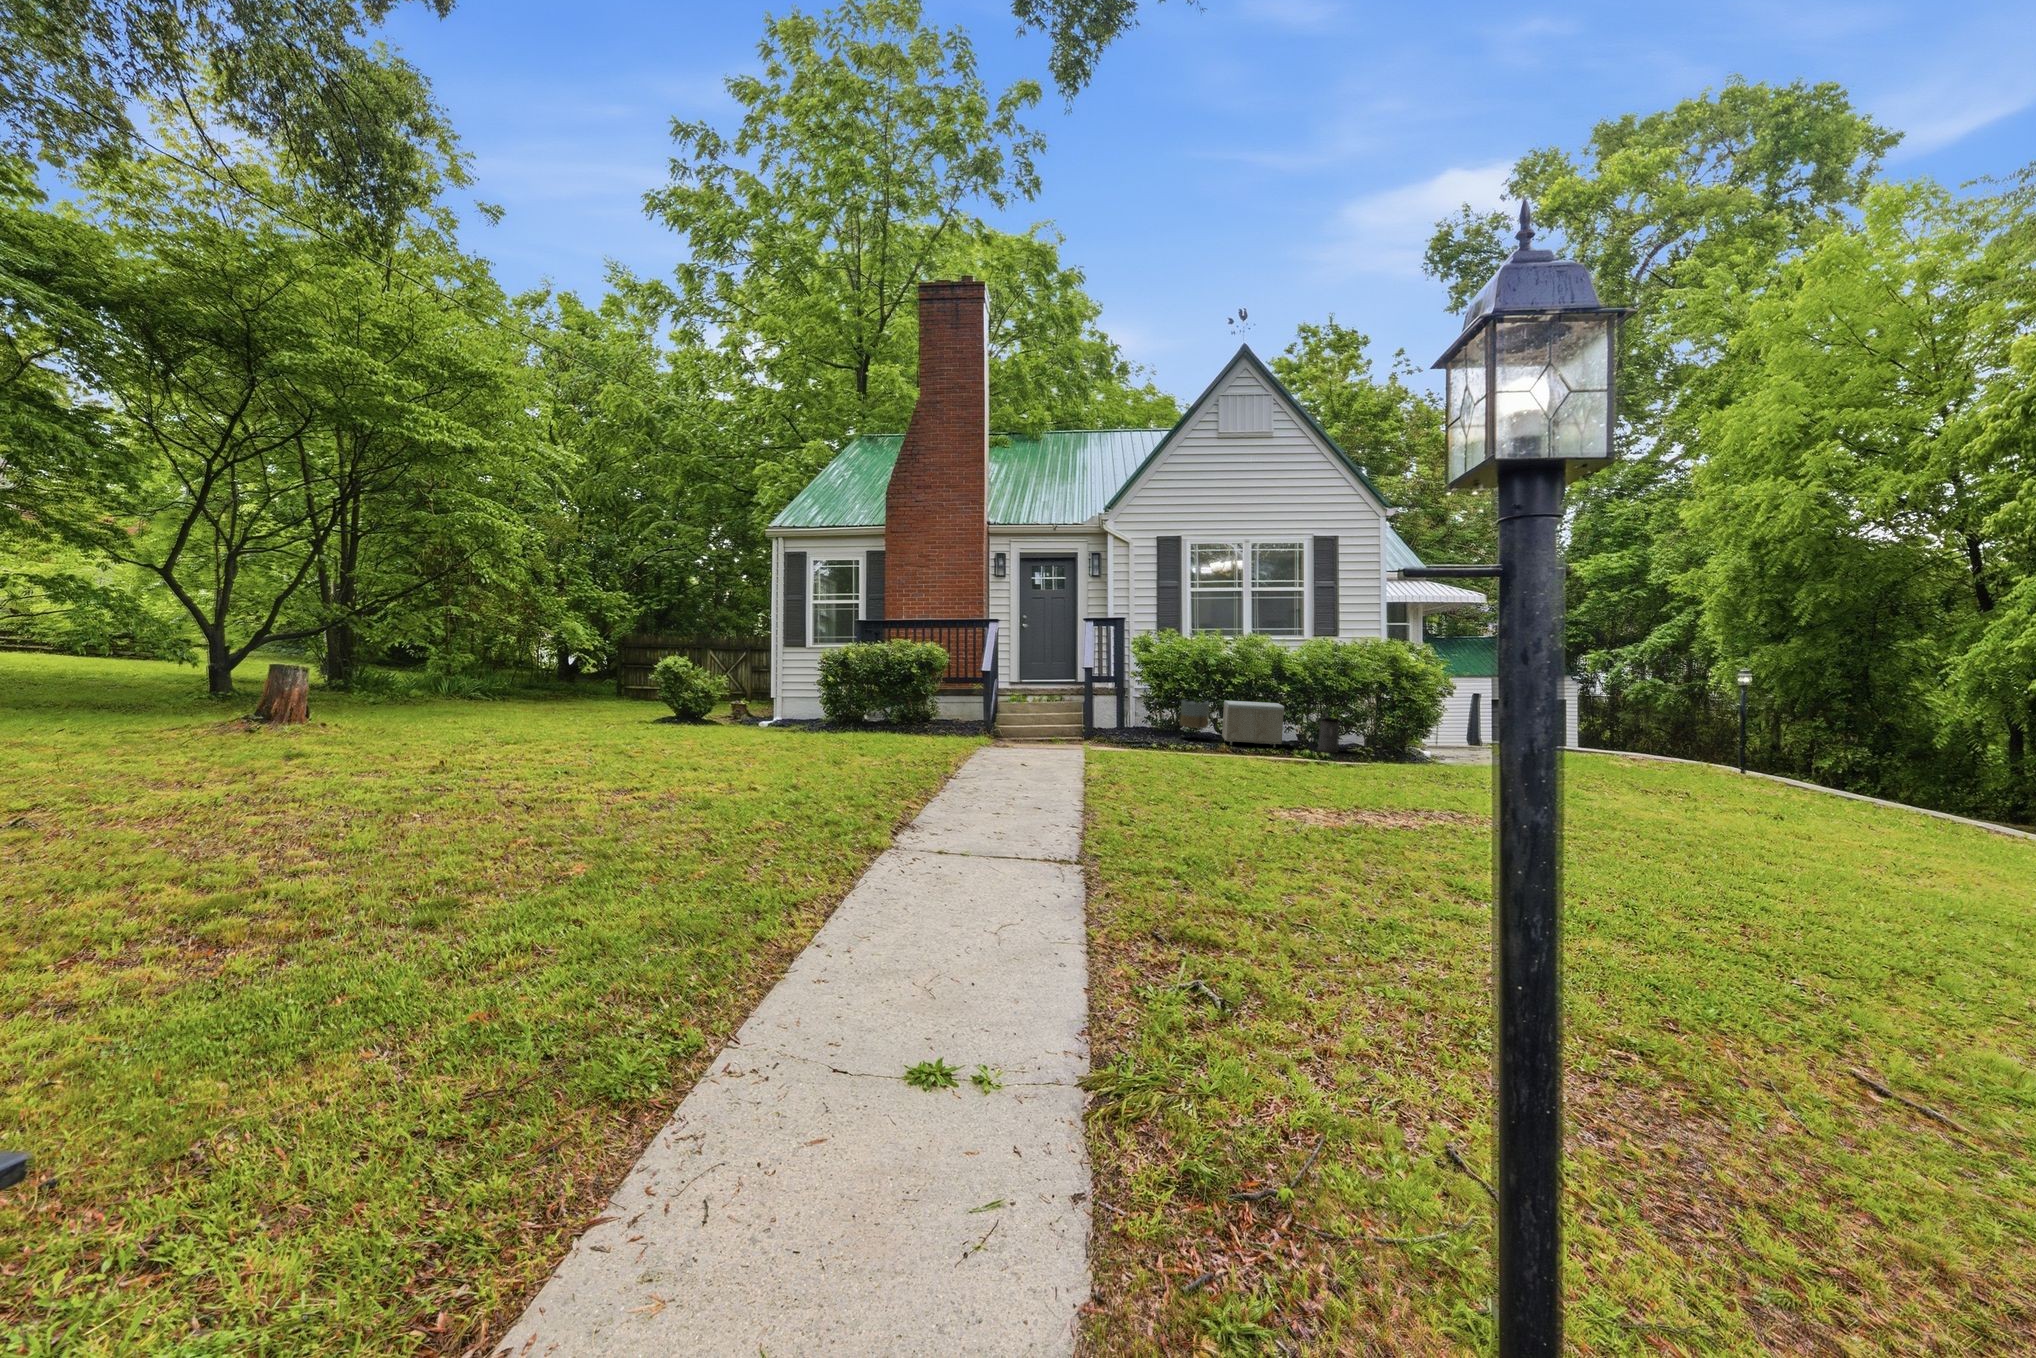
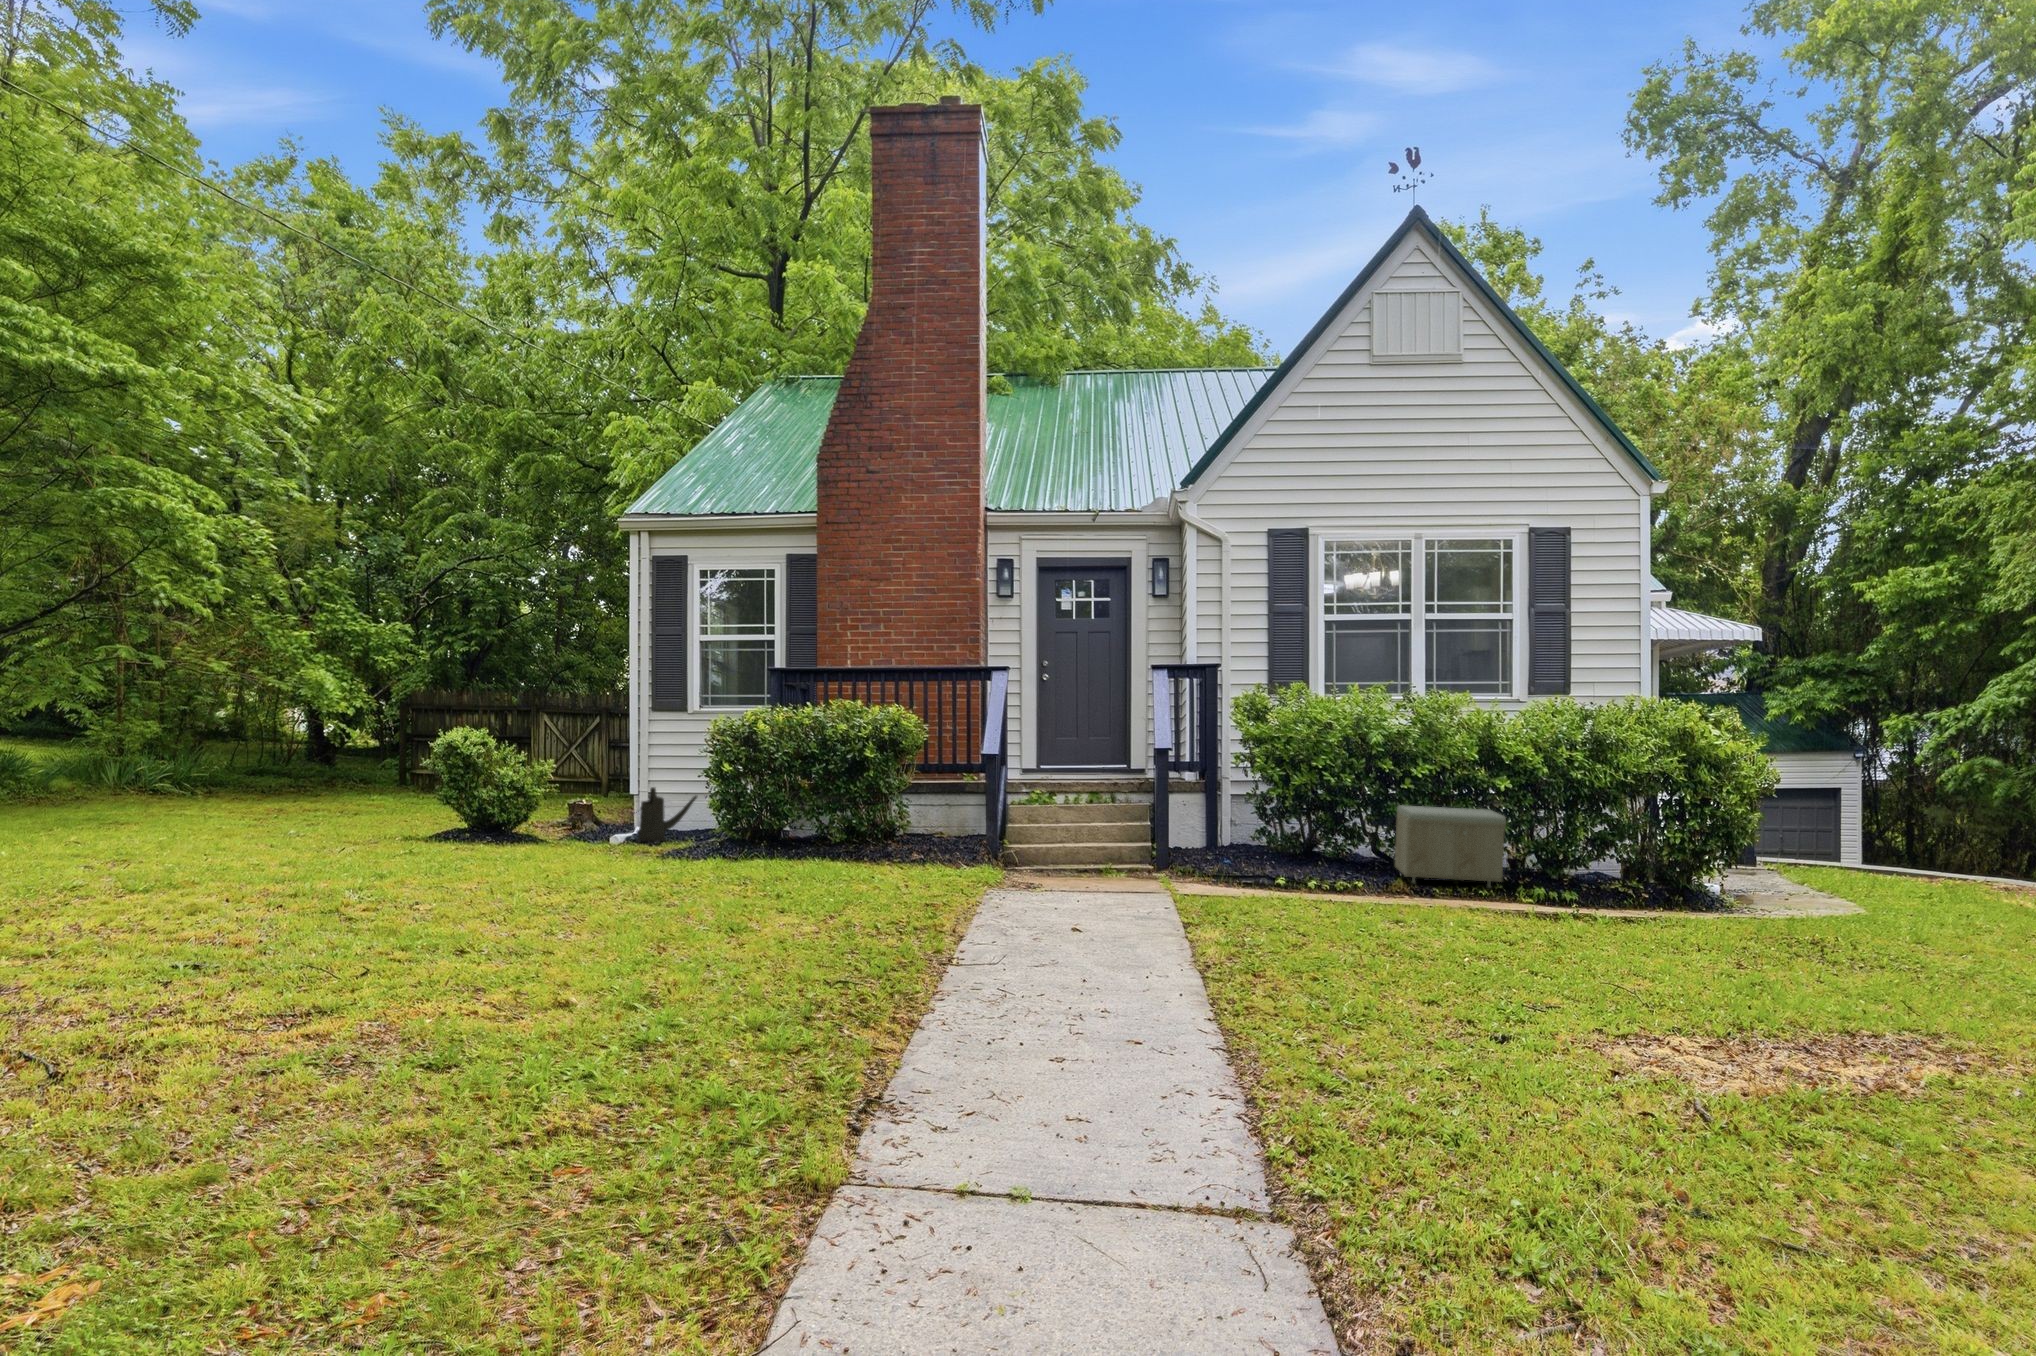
planter: present [1179,700,1209,733] -> none [1318,803,1372,876]
watering can: present [1317,714,1340,753] -> present [636,787,697,842]

